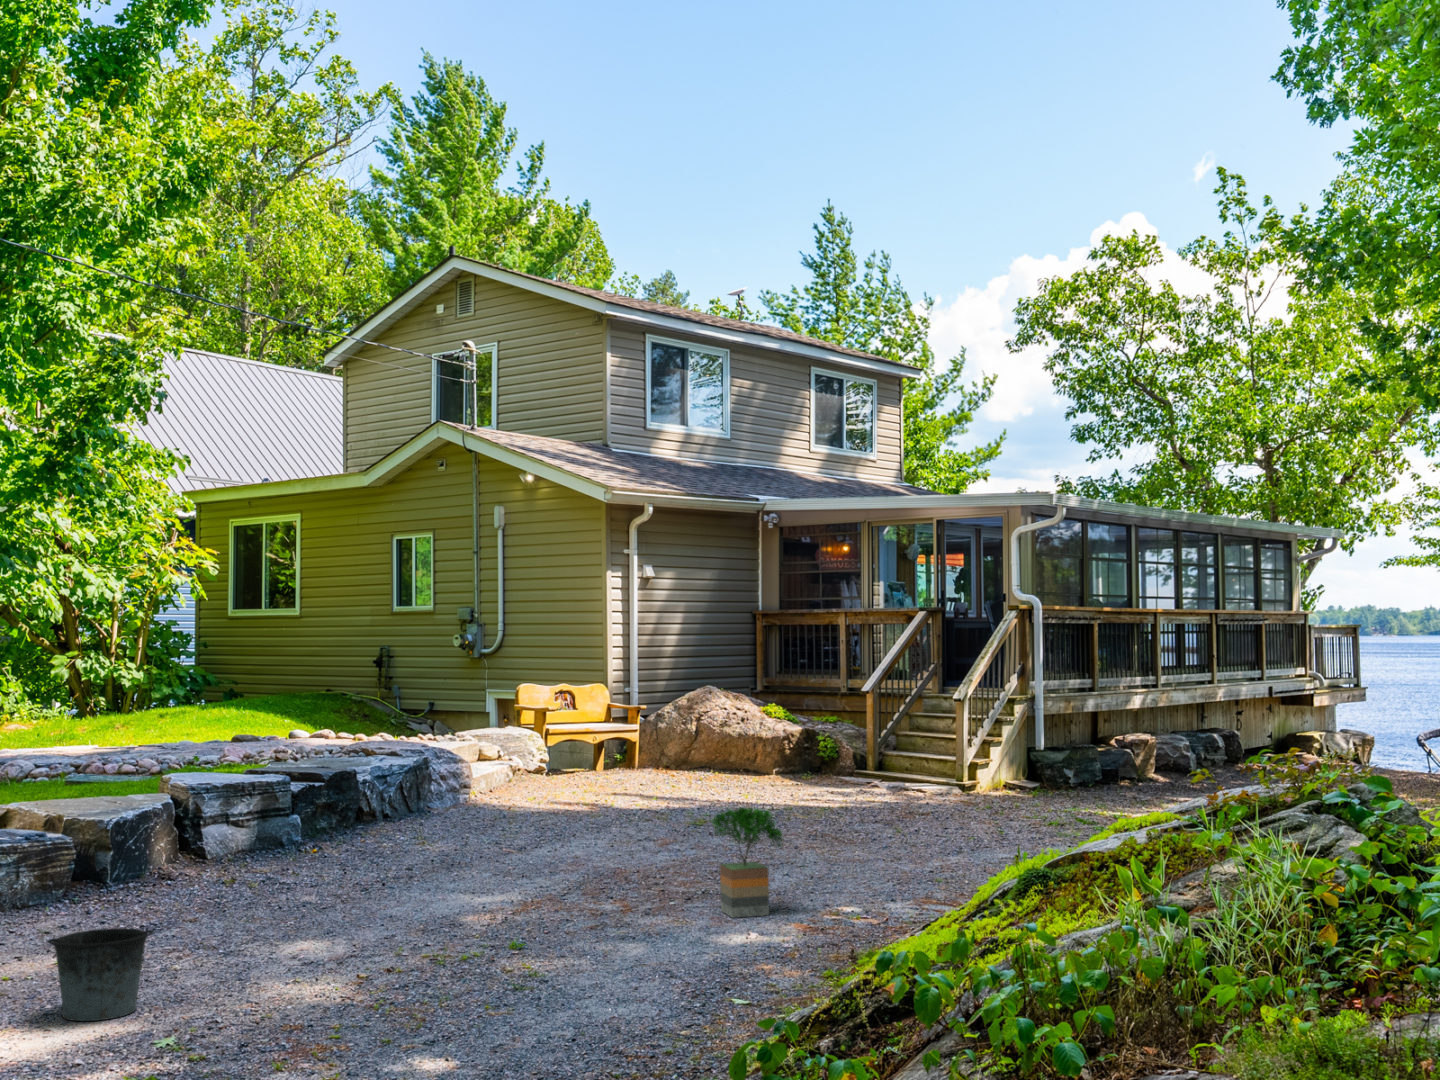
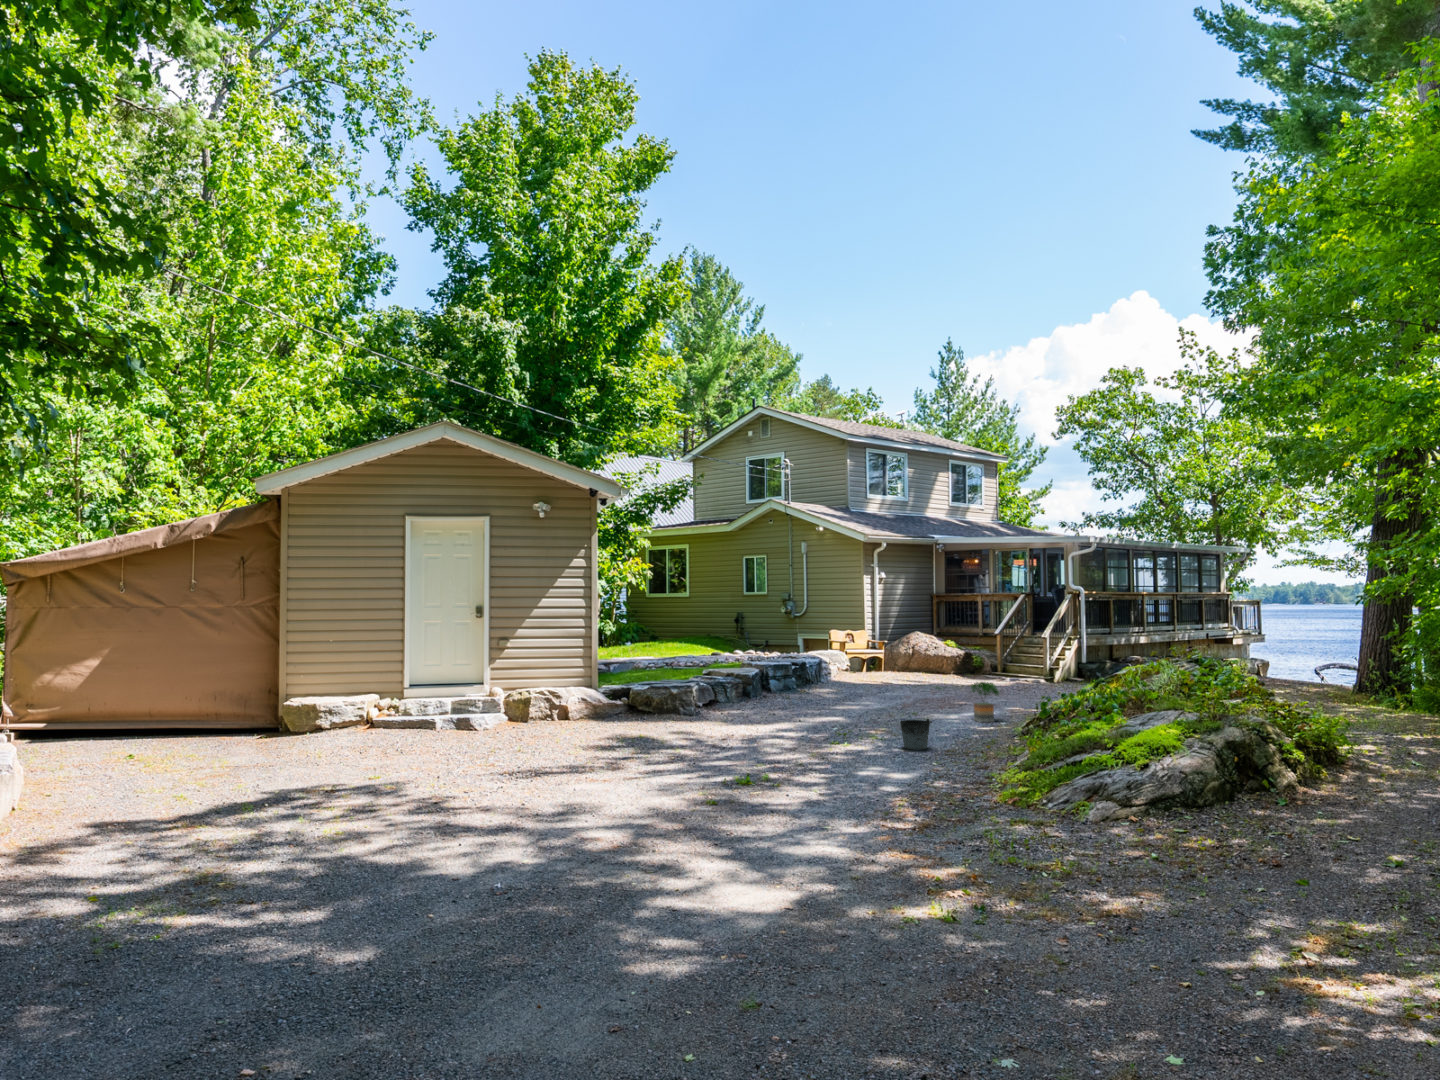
bucket: present [47,927,154,1021] -> present [900,719,932,750]

